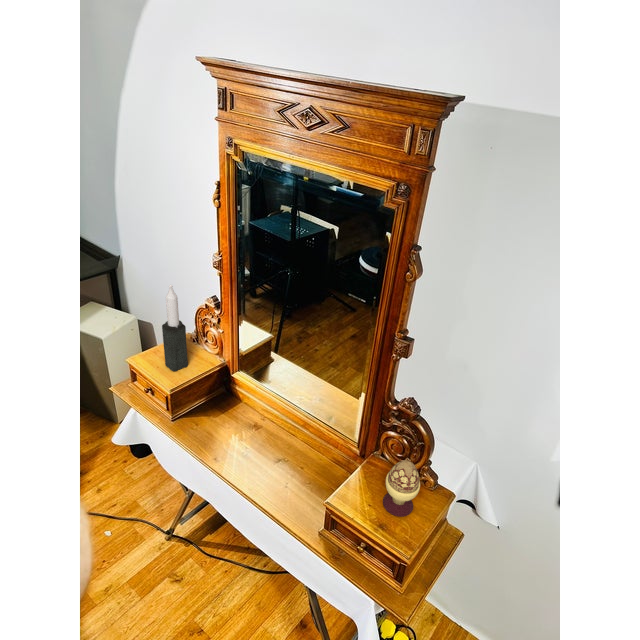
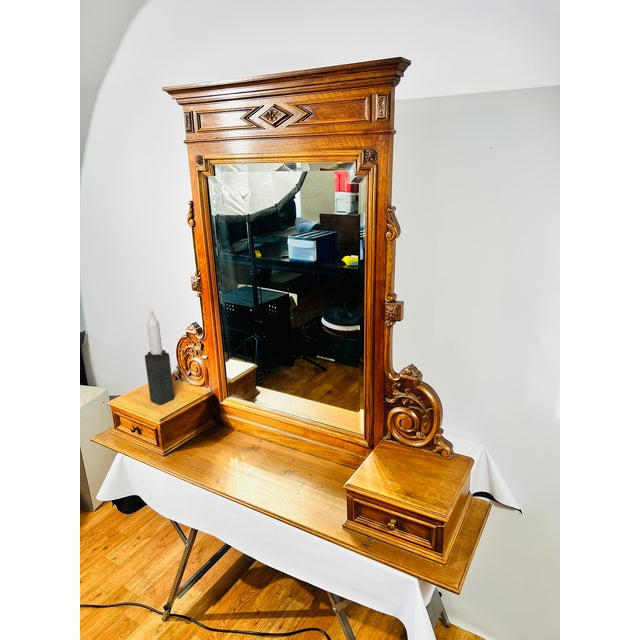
decorative egg: present [383,460,420,517] -> none [402,422,438,486]

